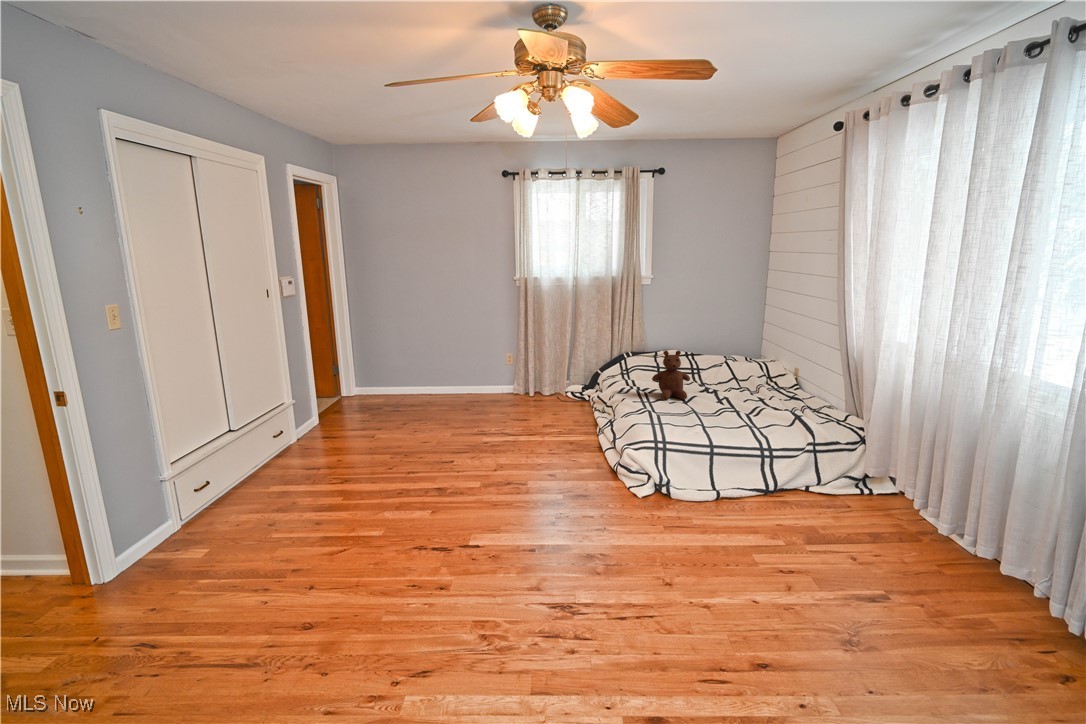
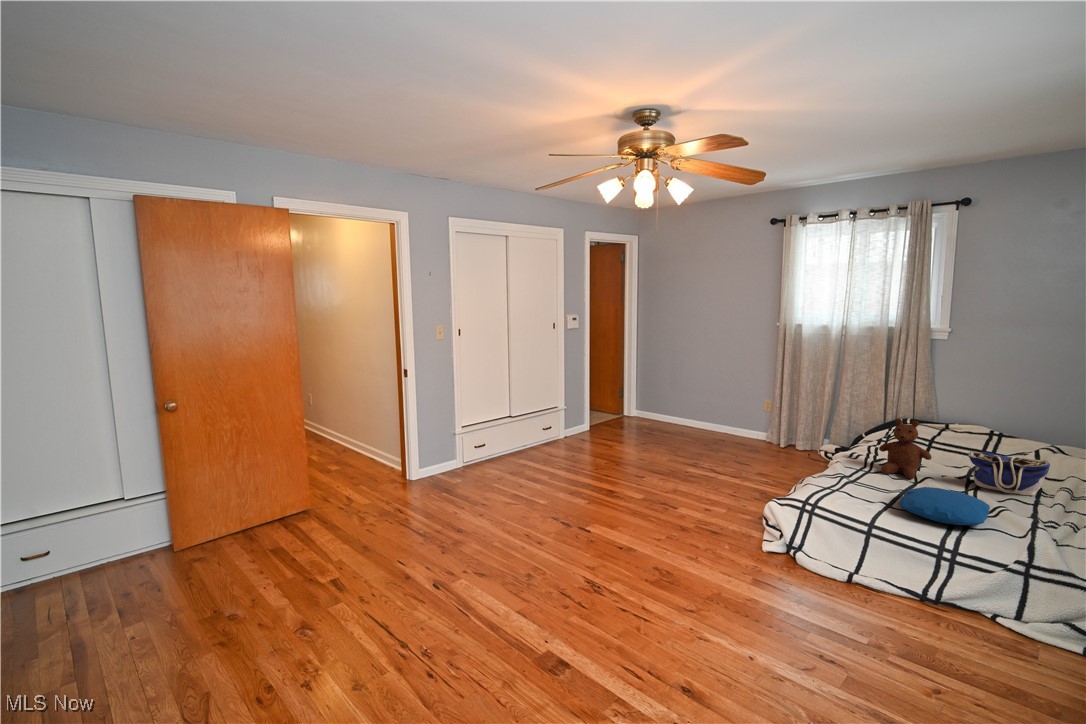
tote bag: none [714,366,763,395] -> present [968,451,1050,495]
pillow: none [709,401,779,427] -> present [899,487,990,525]

